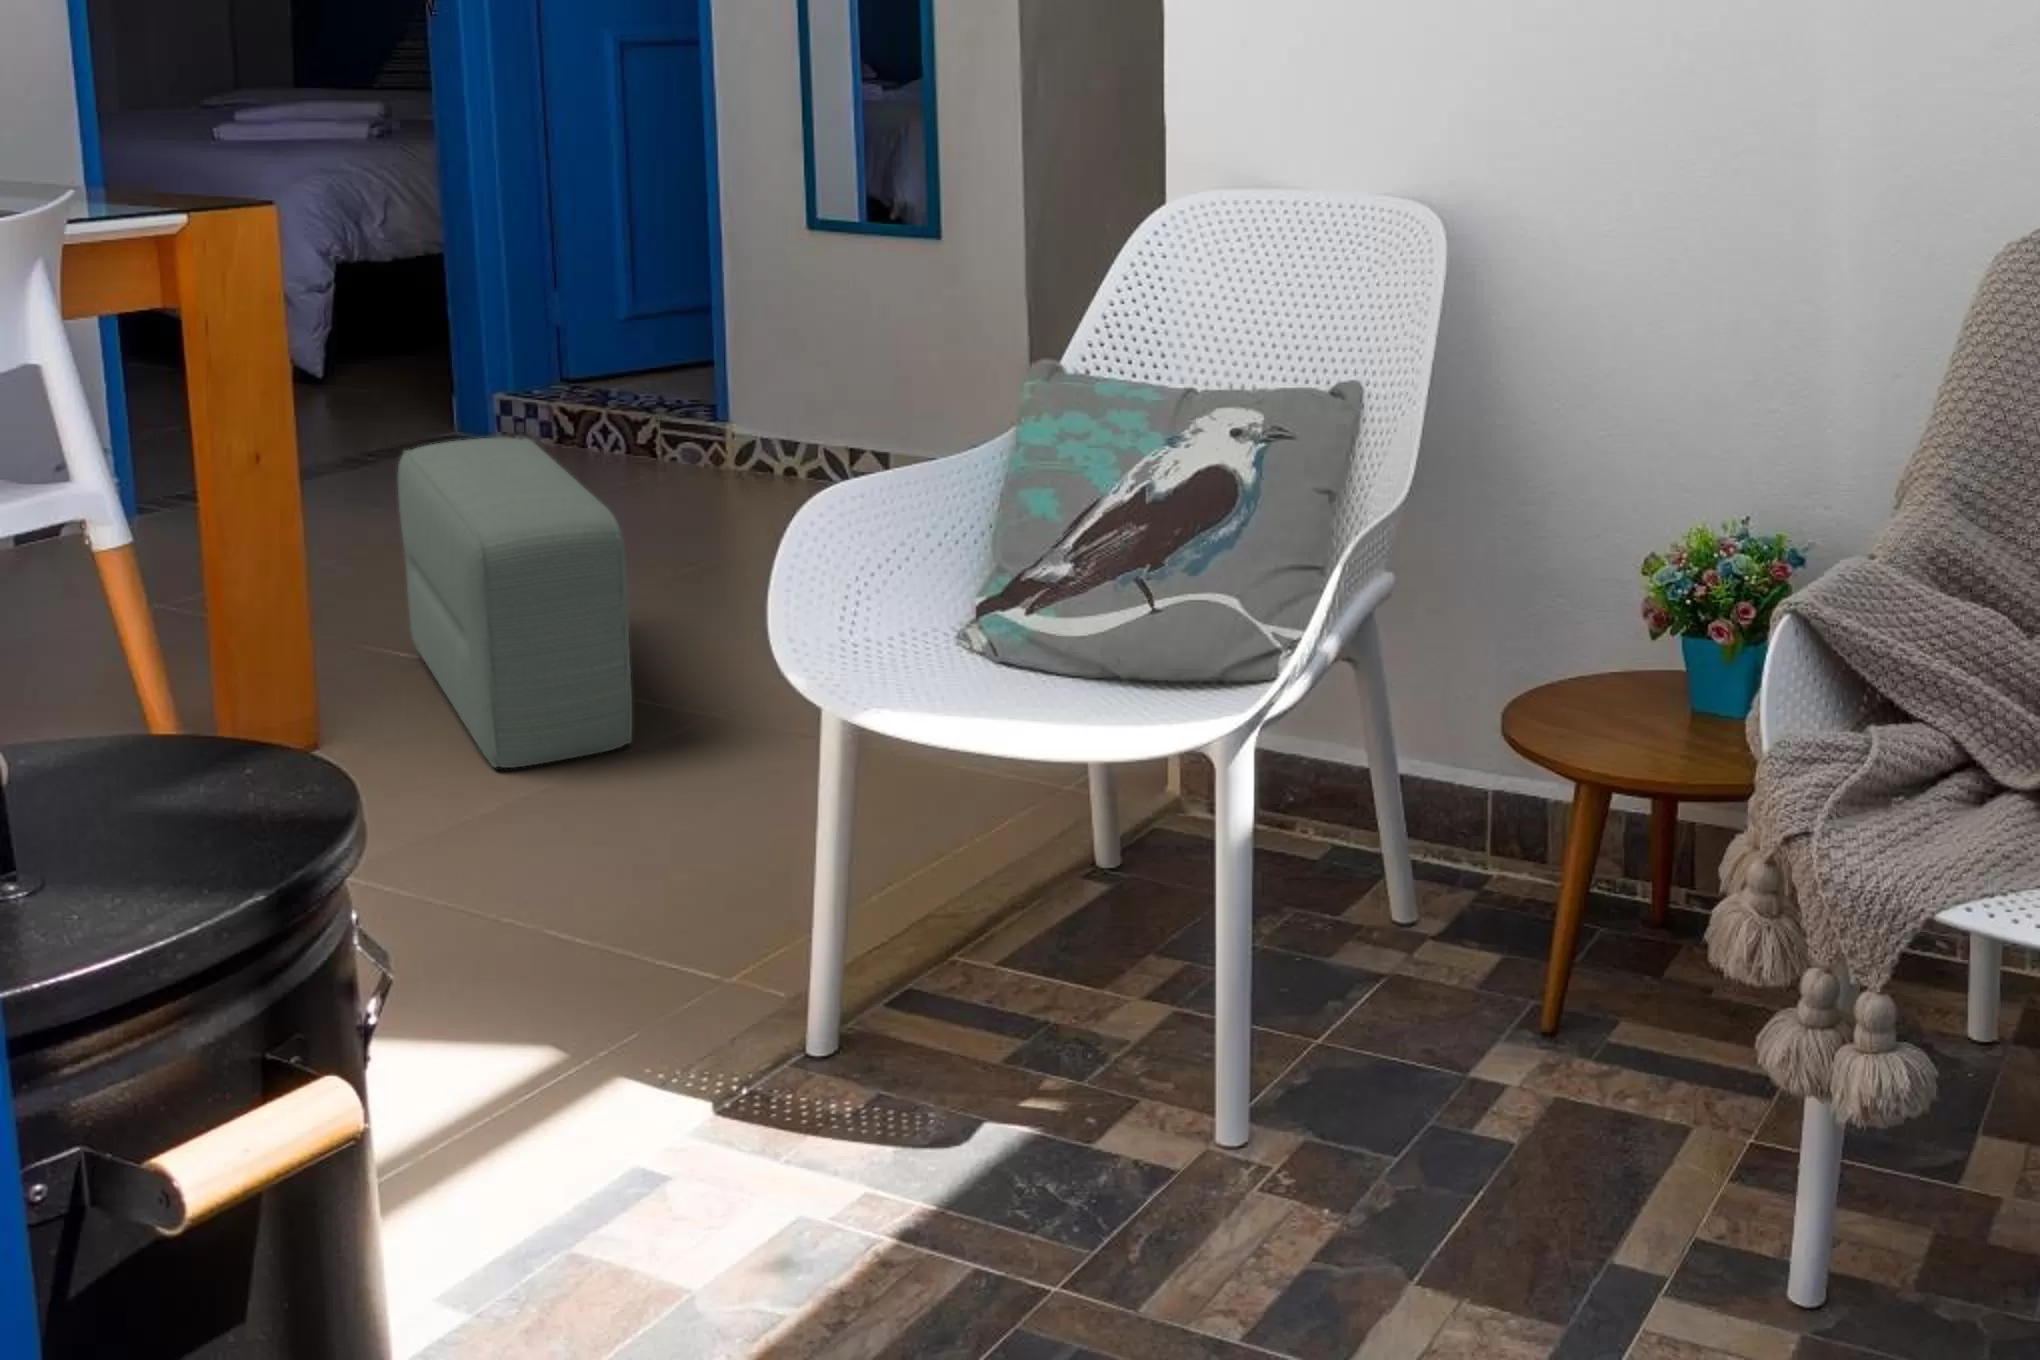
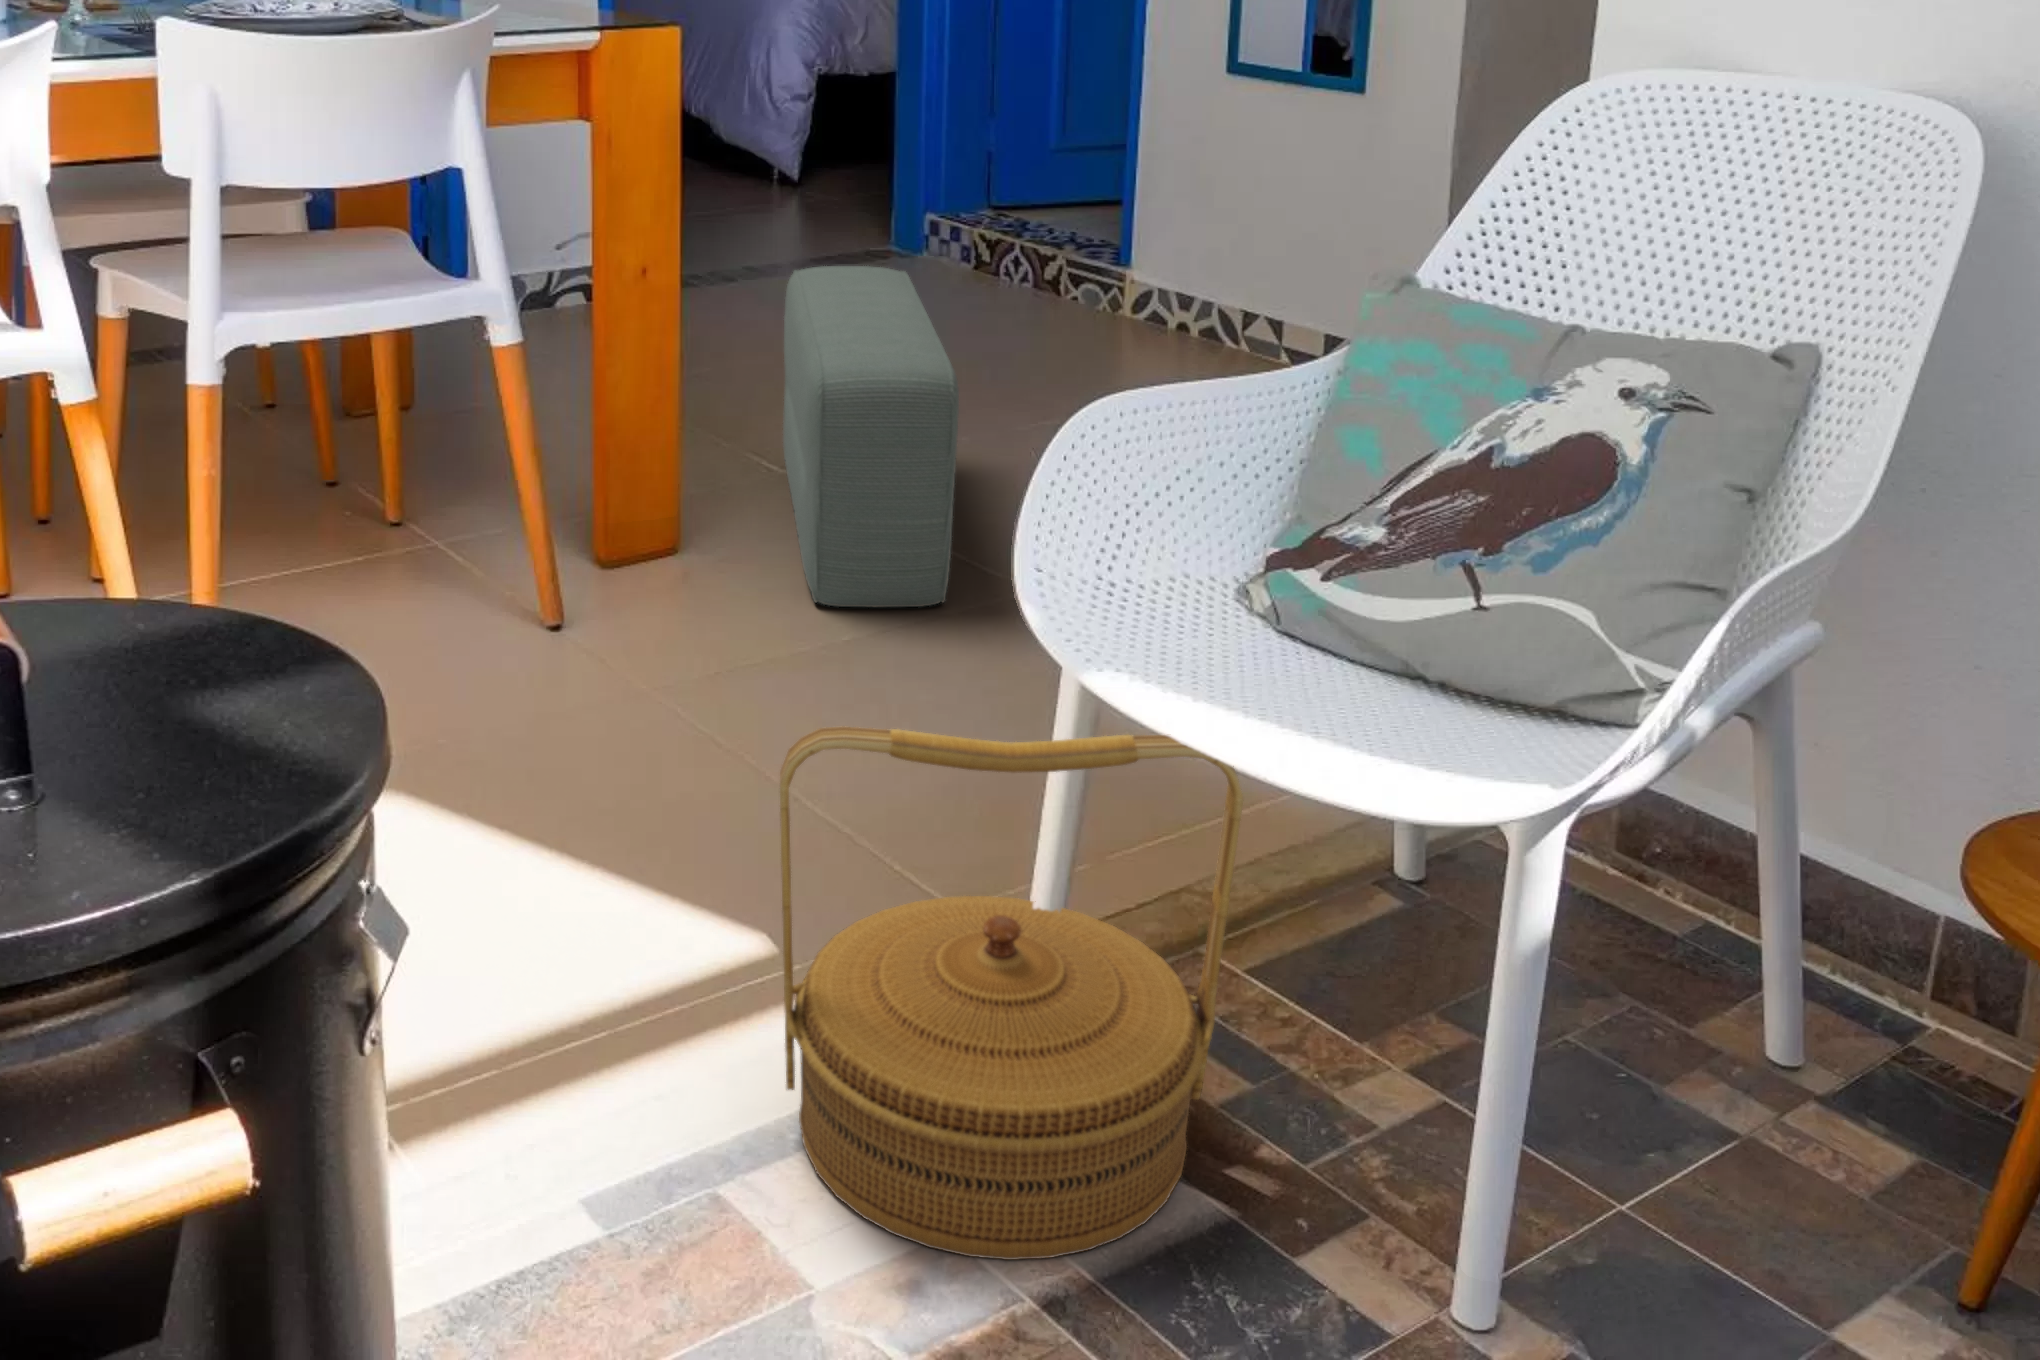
basket: none [590,748,999,1230] -> present [780,727,1243,1260]

